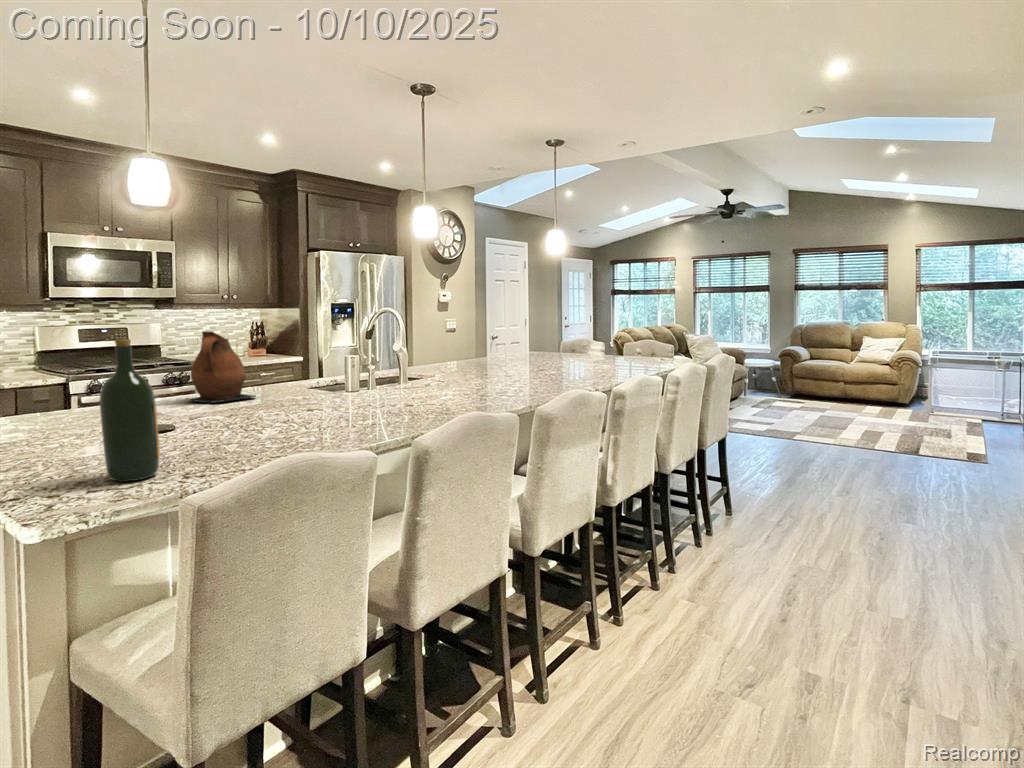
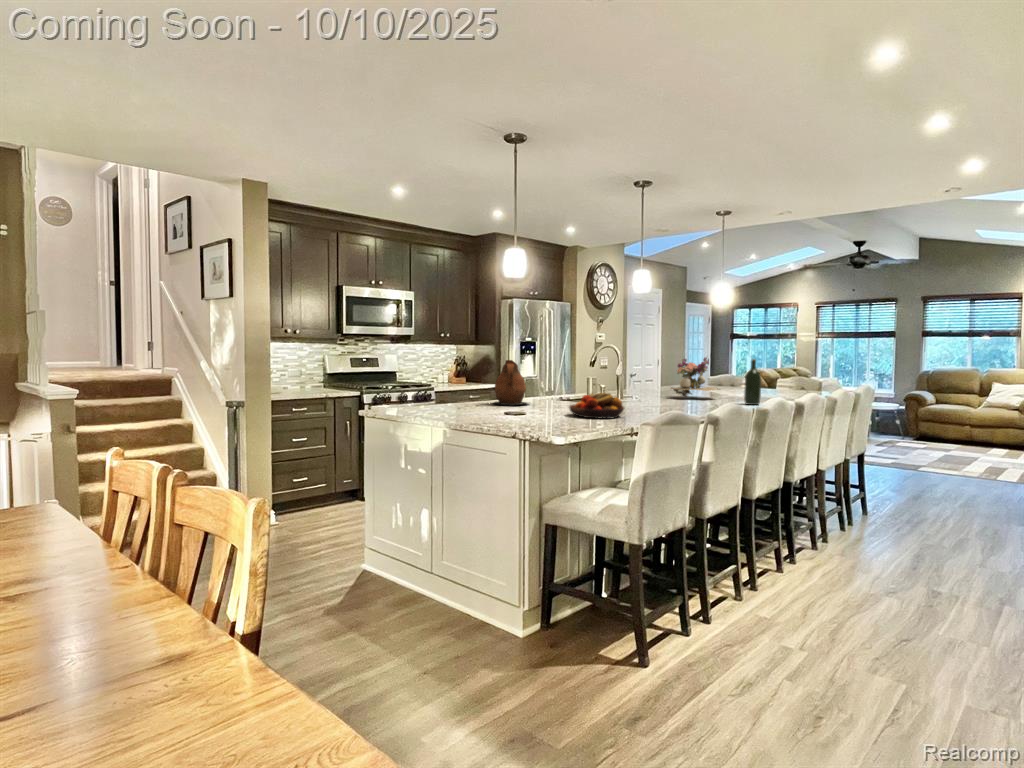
flower arrangement: none [485,317,553,375] -> present [671,357,719,397]
wine bottle: present [100,339,160,482] -> present [744,359,761,405]
fruit bowl: none [263,383,357,430] -> present [570,393,624,419]

